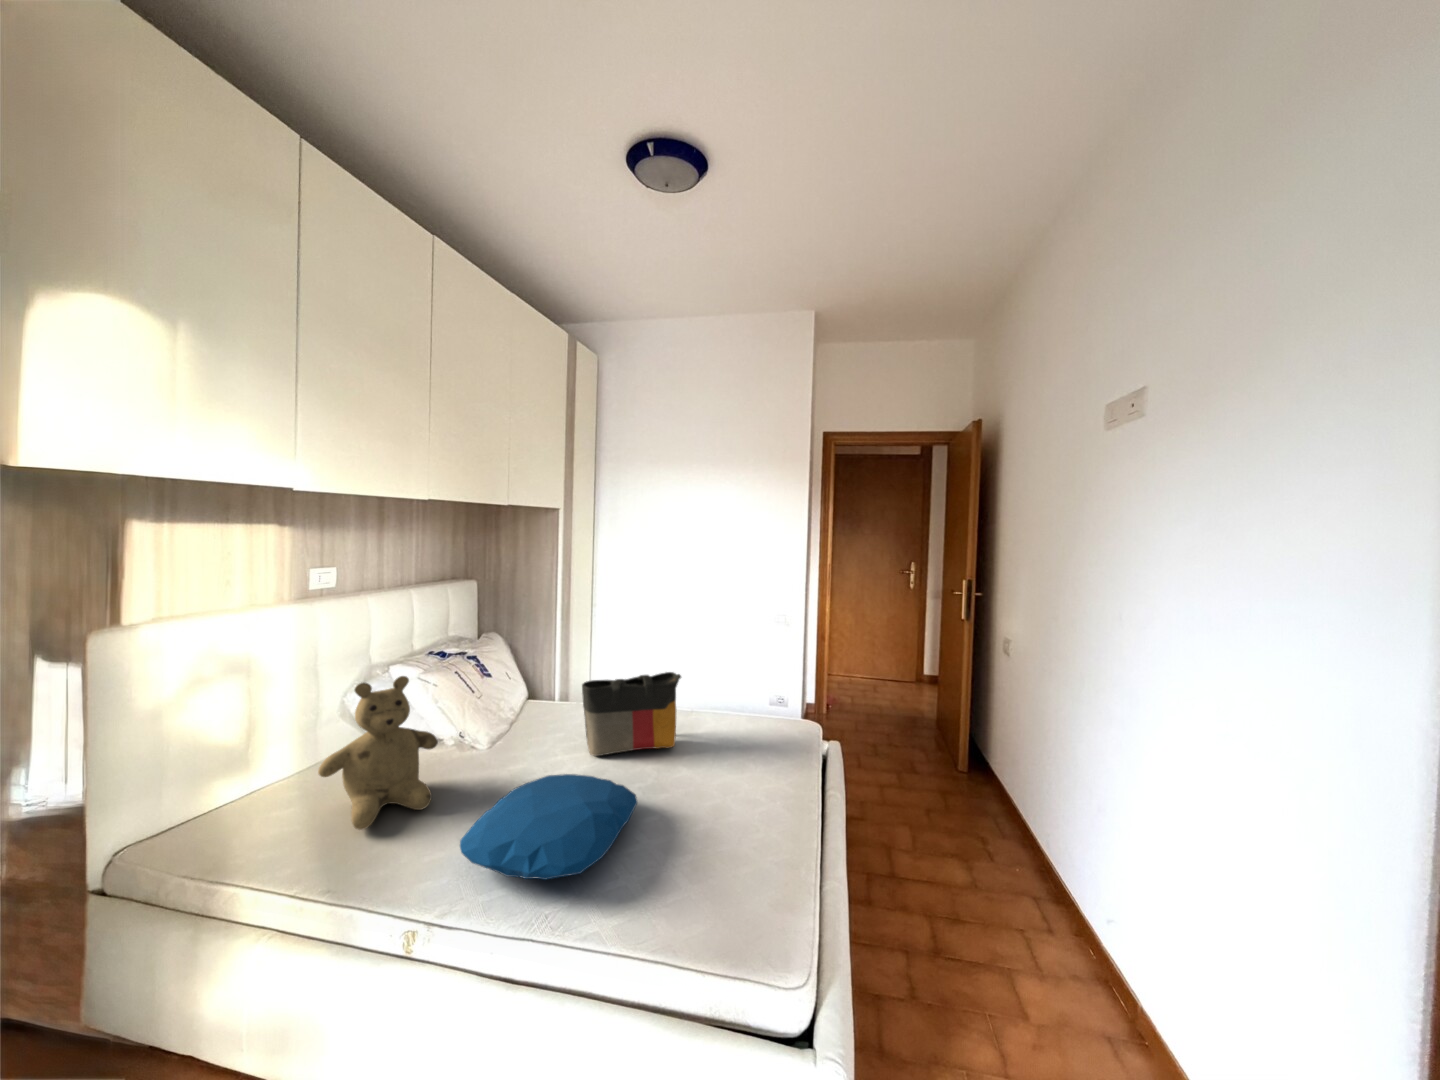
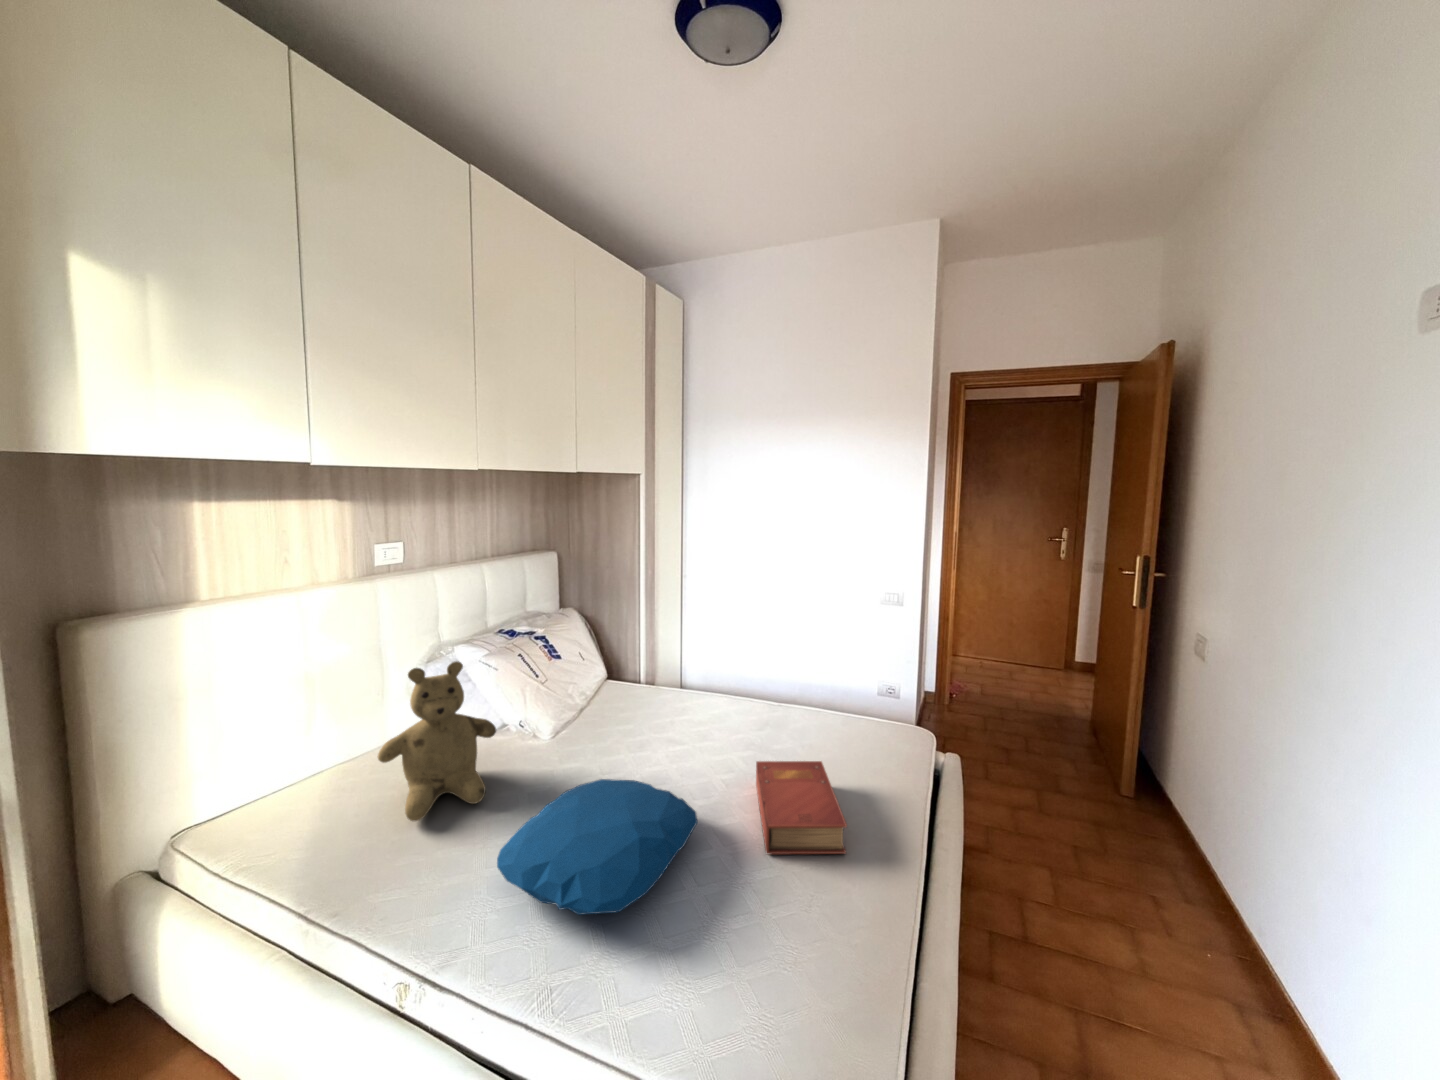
tote bag: present [582,672,681,756] -> none [646,664,759,755]
book: none [681,748,761,823] -> present [756,761,847,854]

